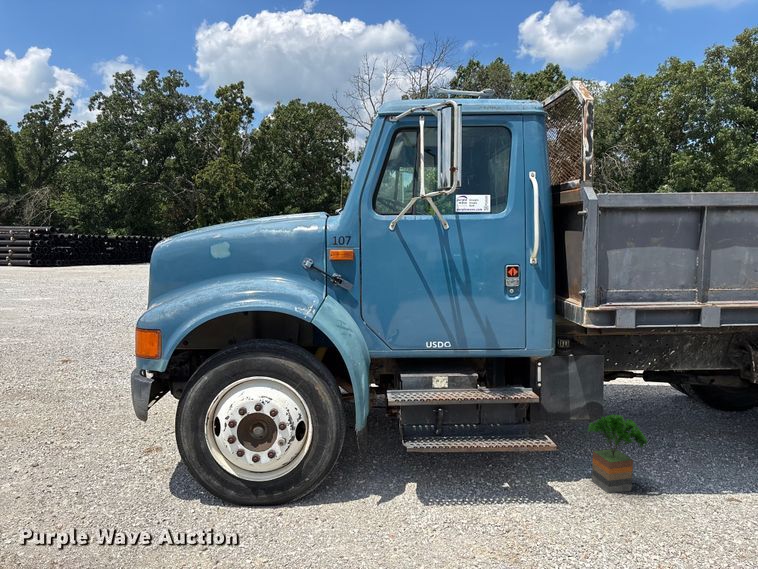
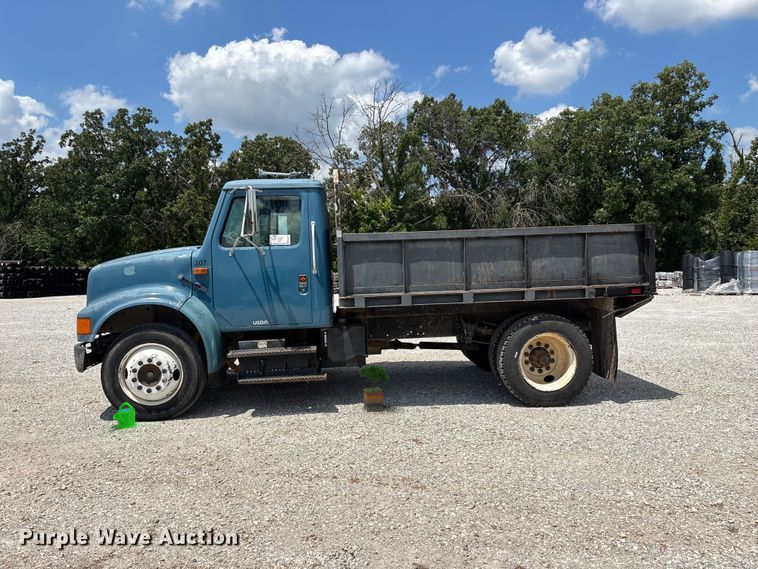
watering can: none [201,480,236,528] -> present [113,402,136,428]

